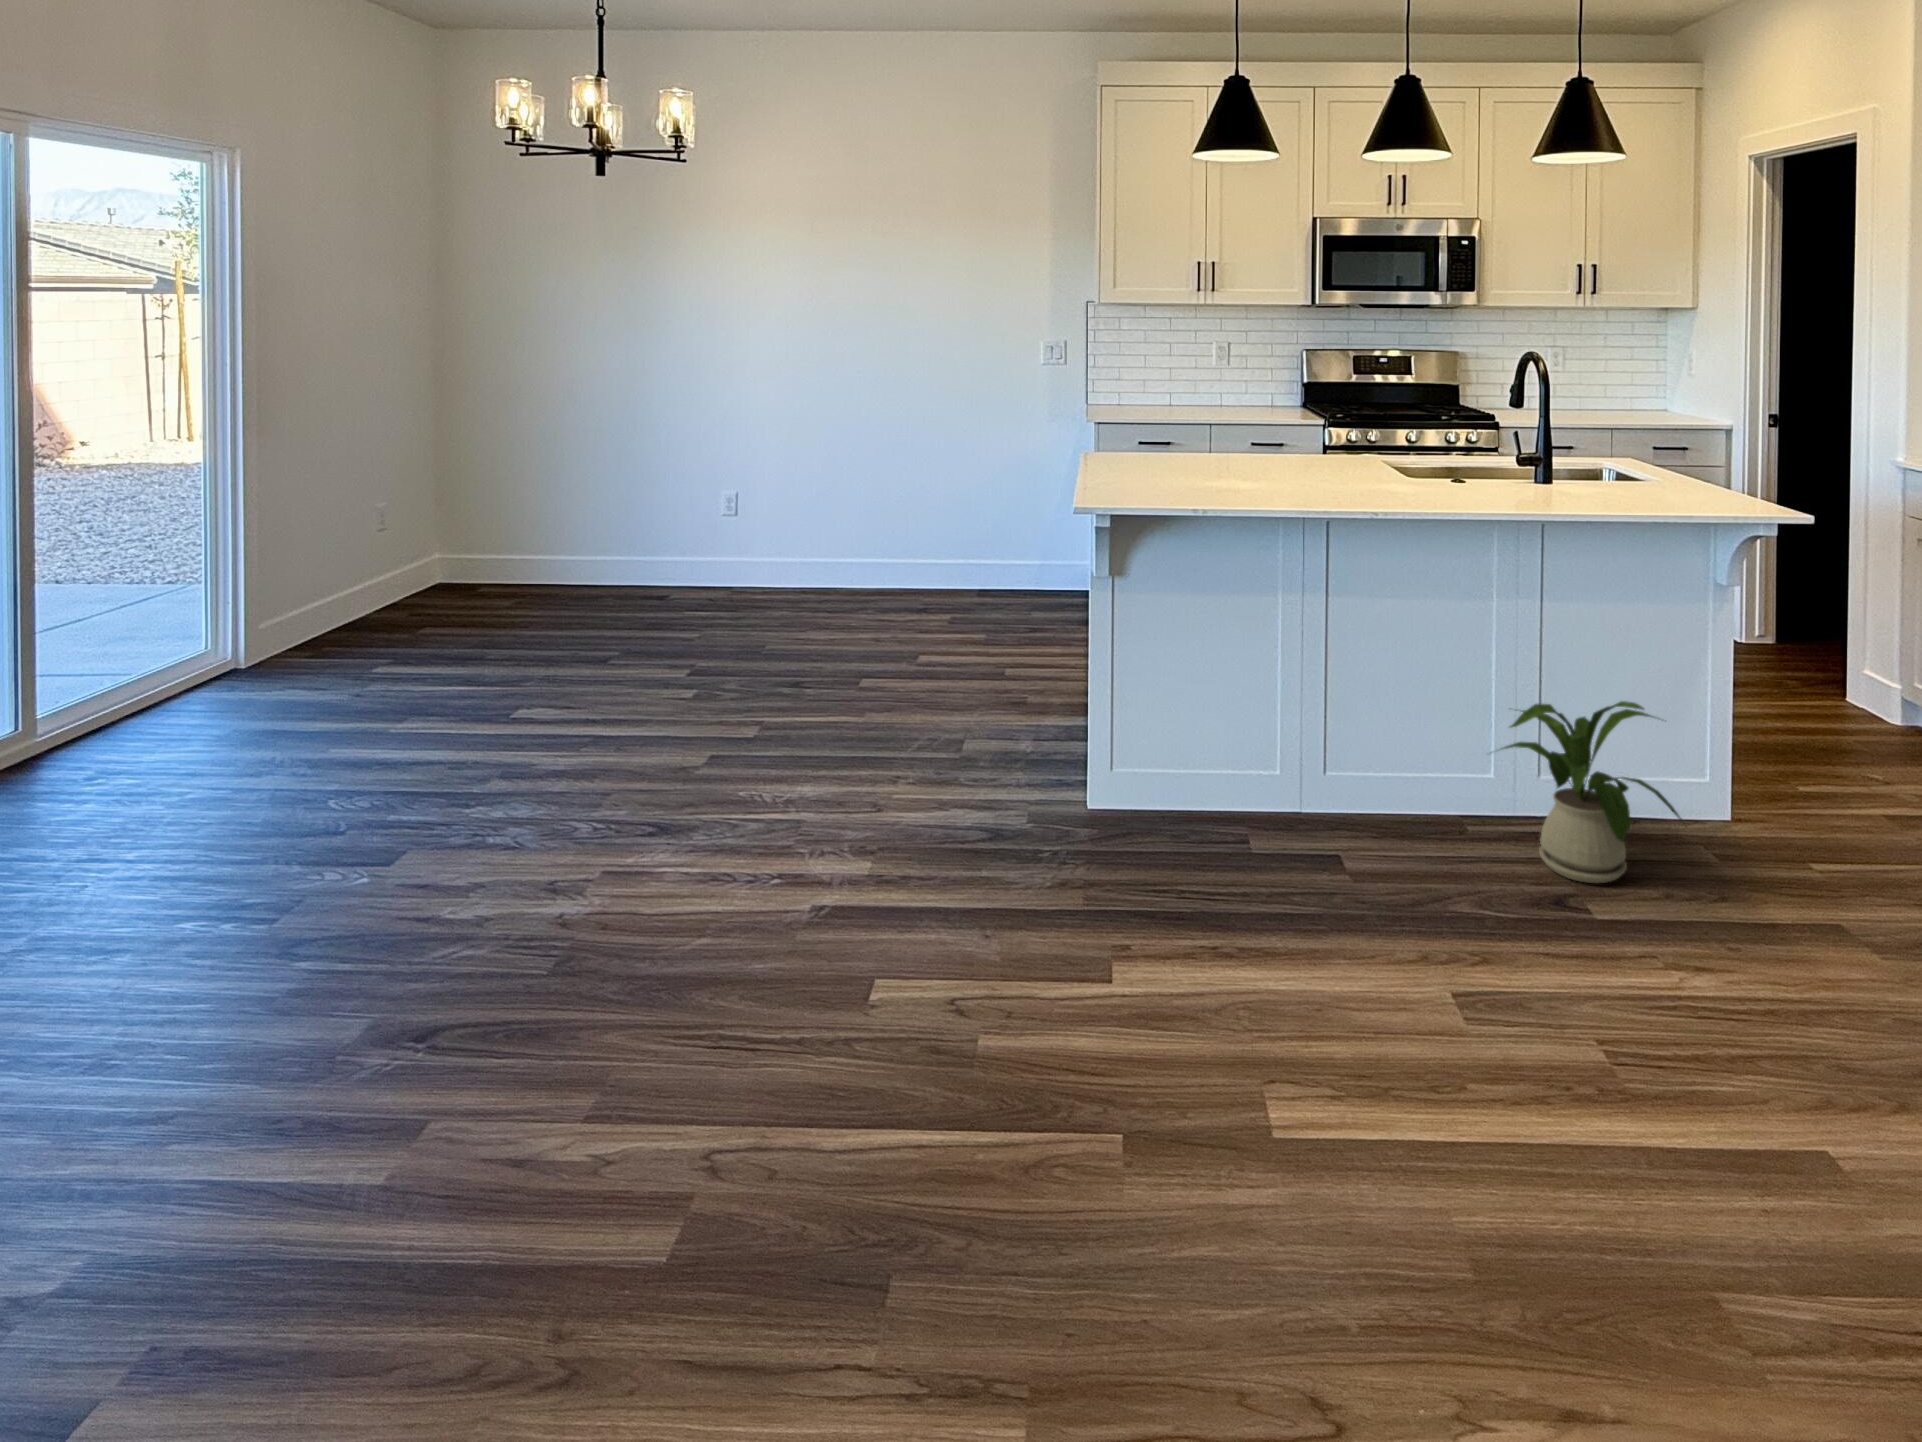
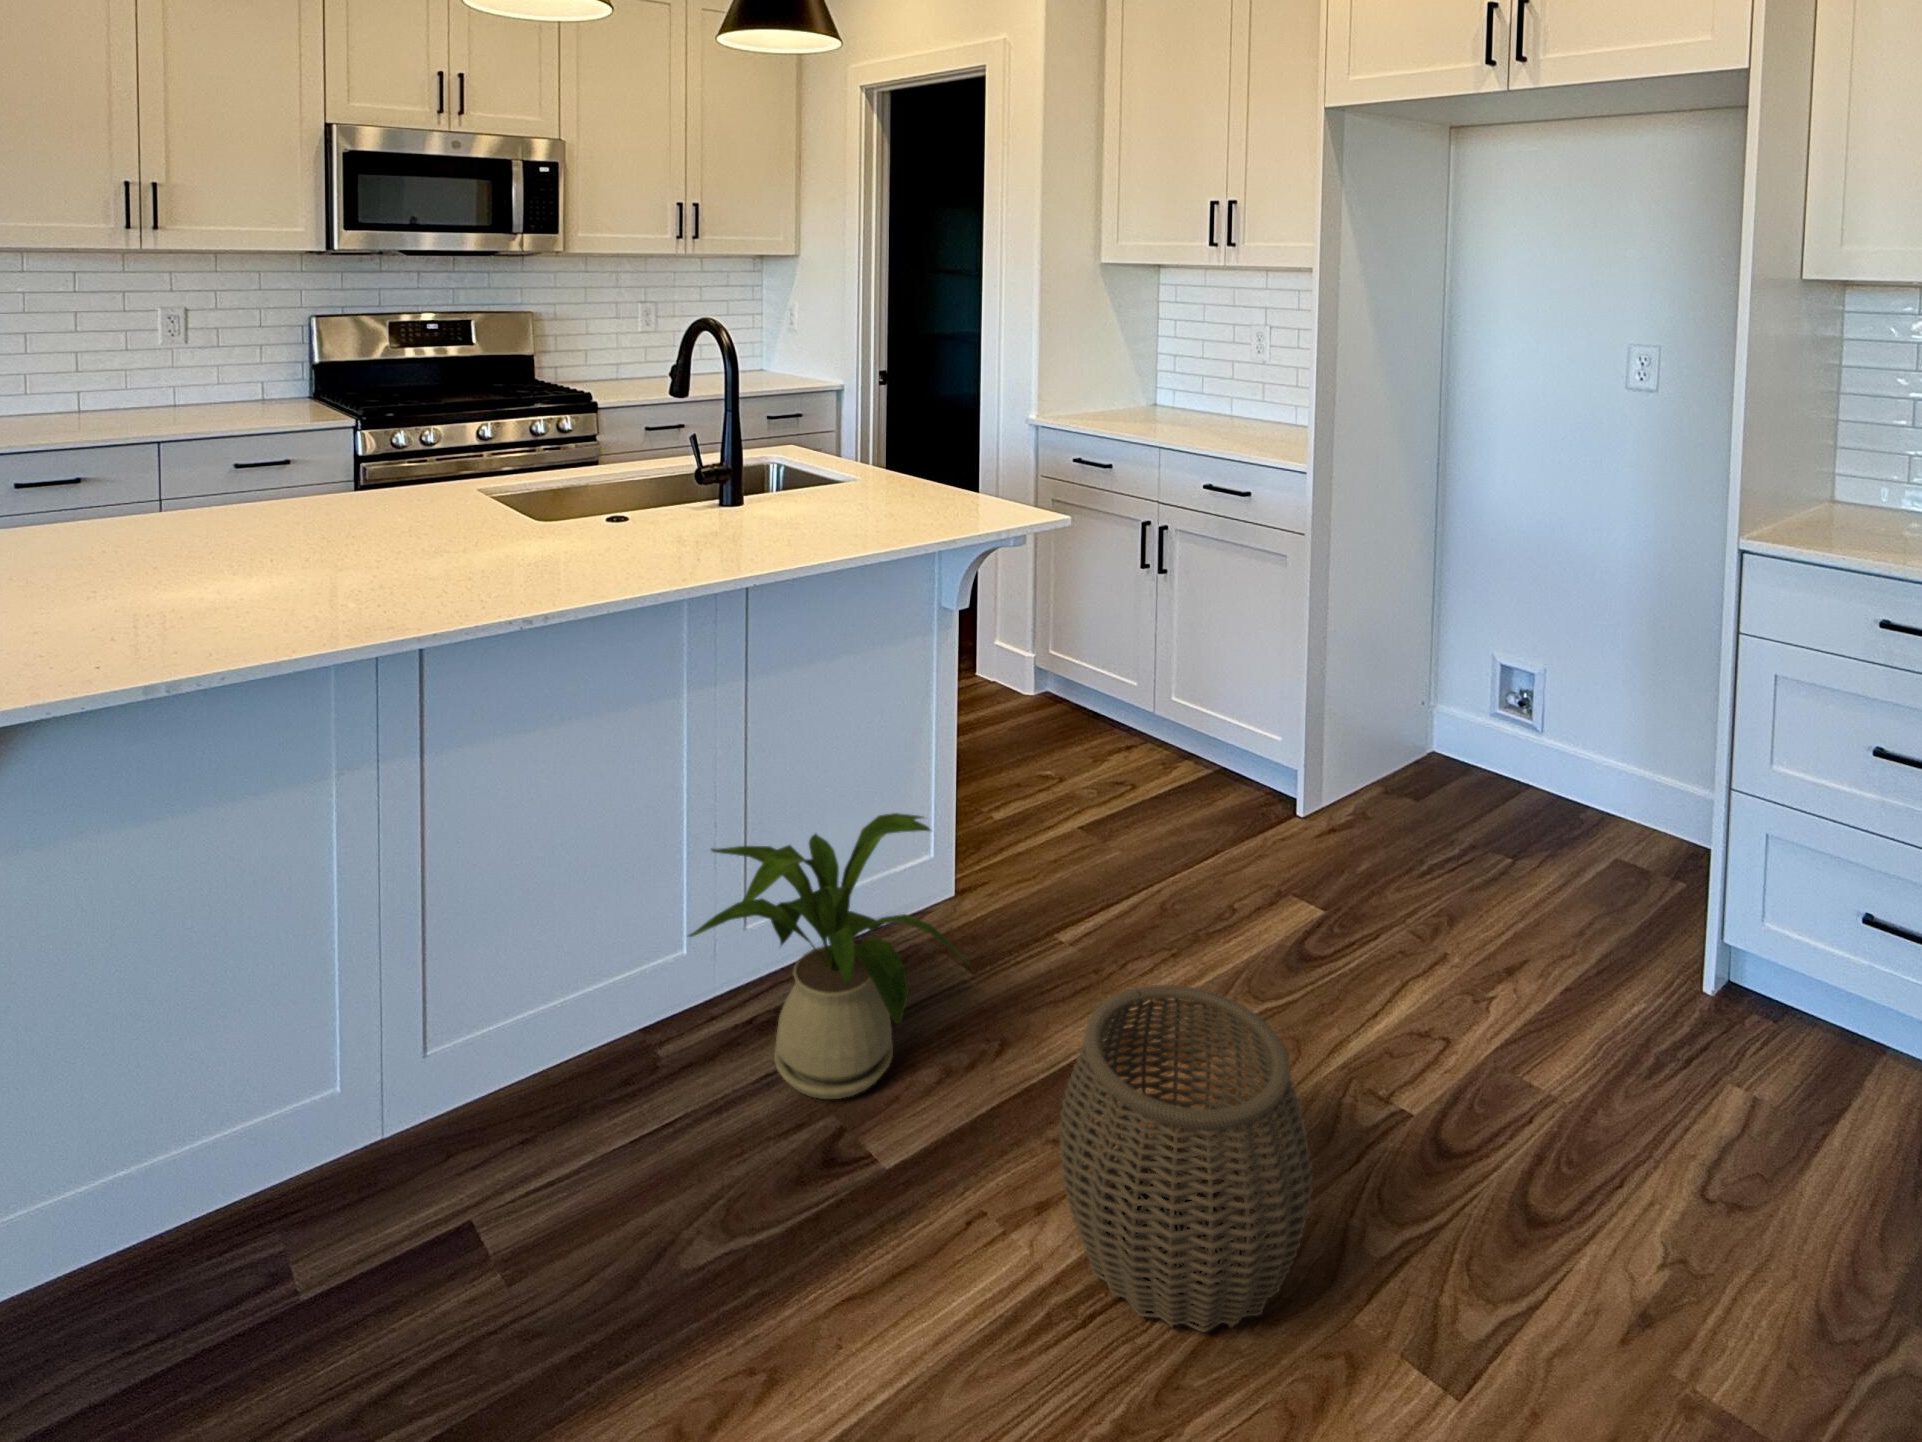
woven basket: none [1697,838,1899,1057] -> present [1059,985,1313,1332]

